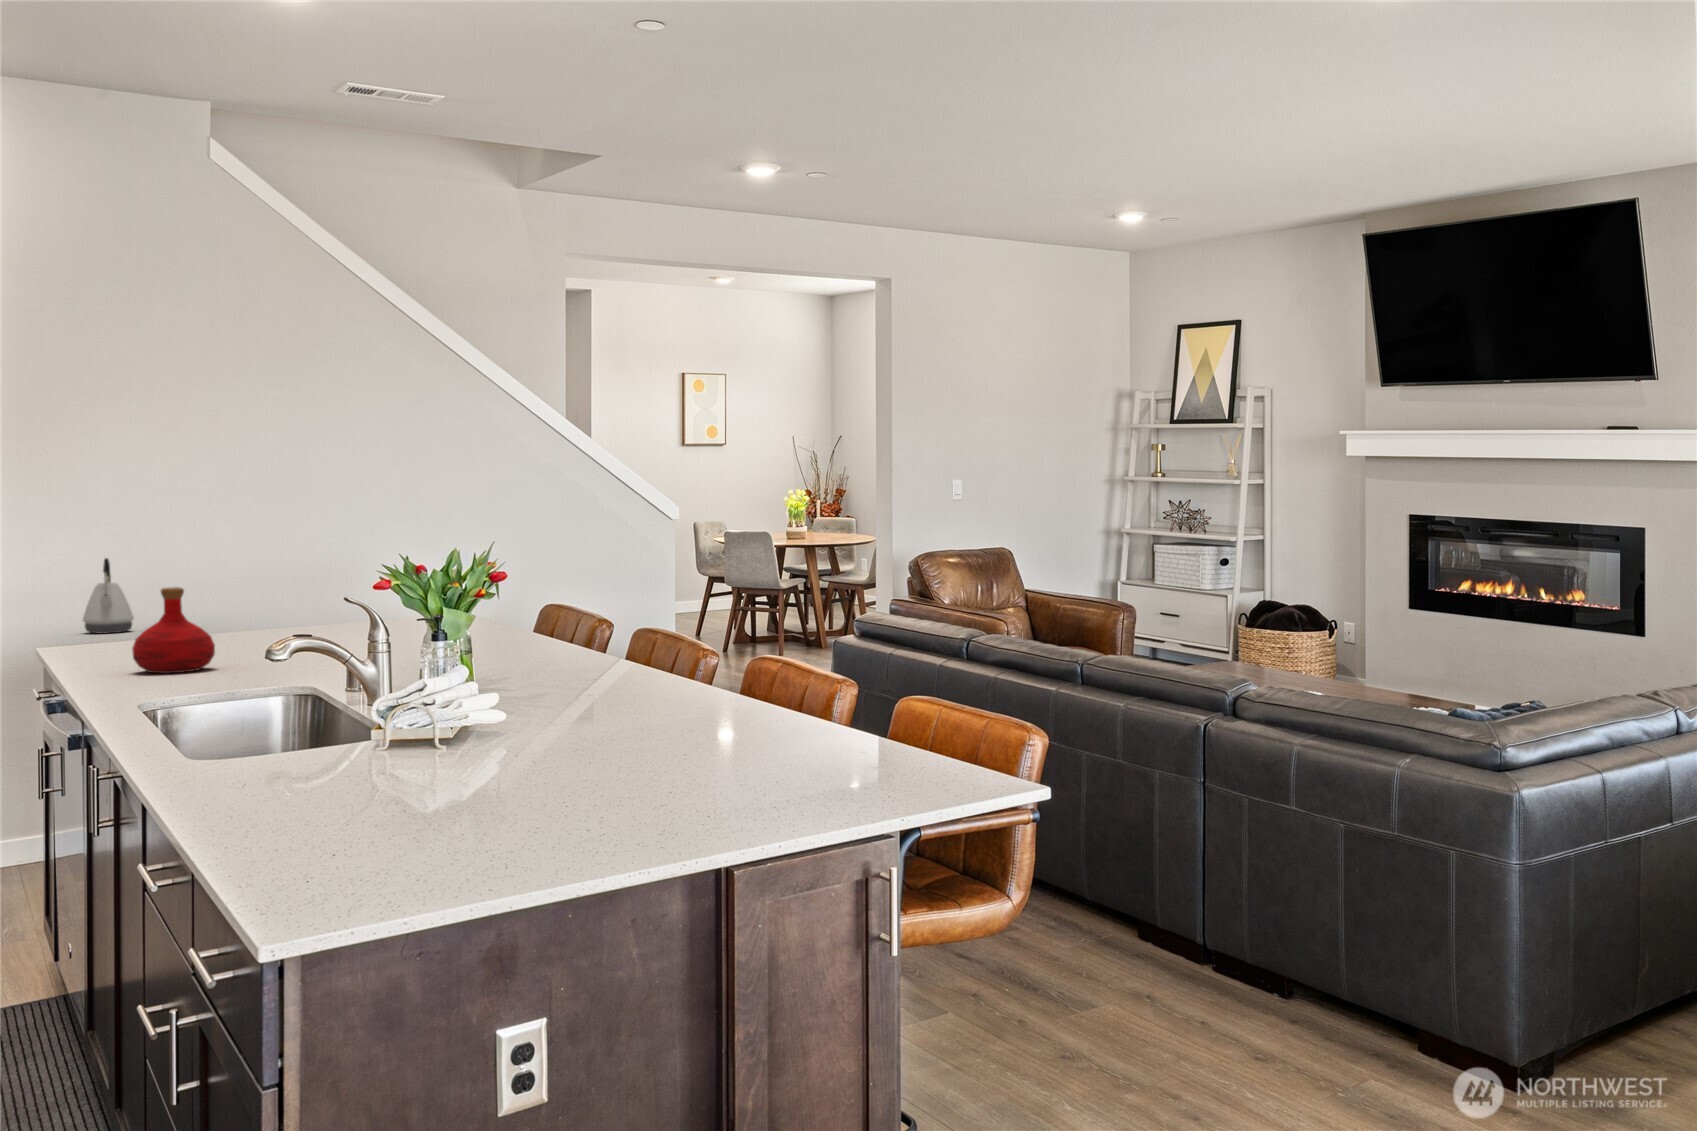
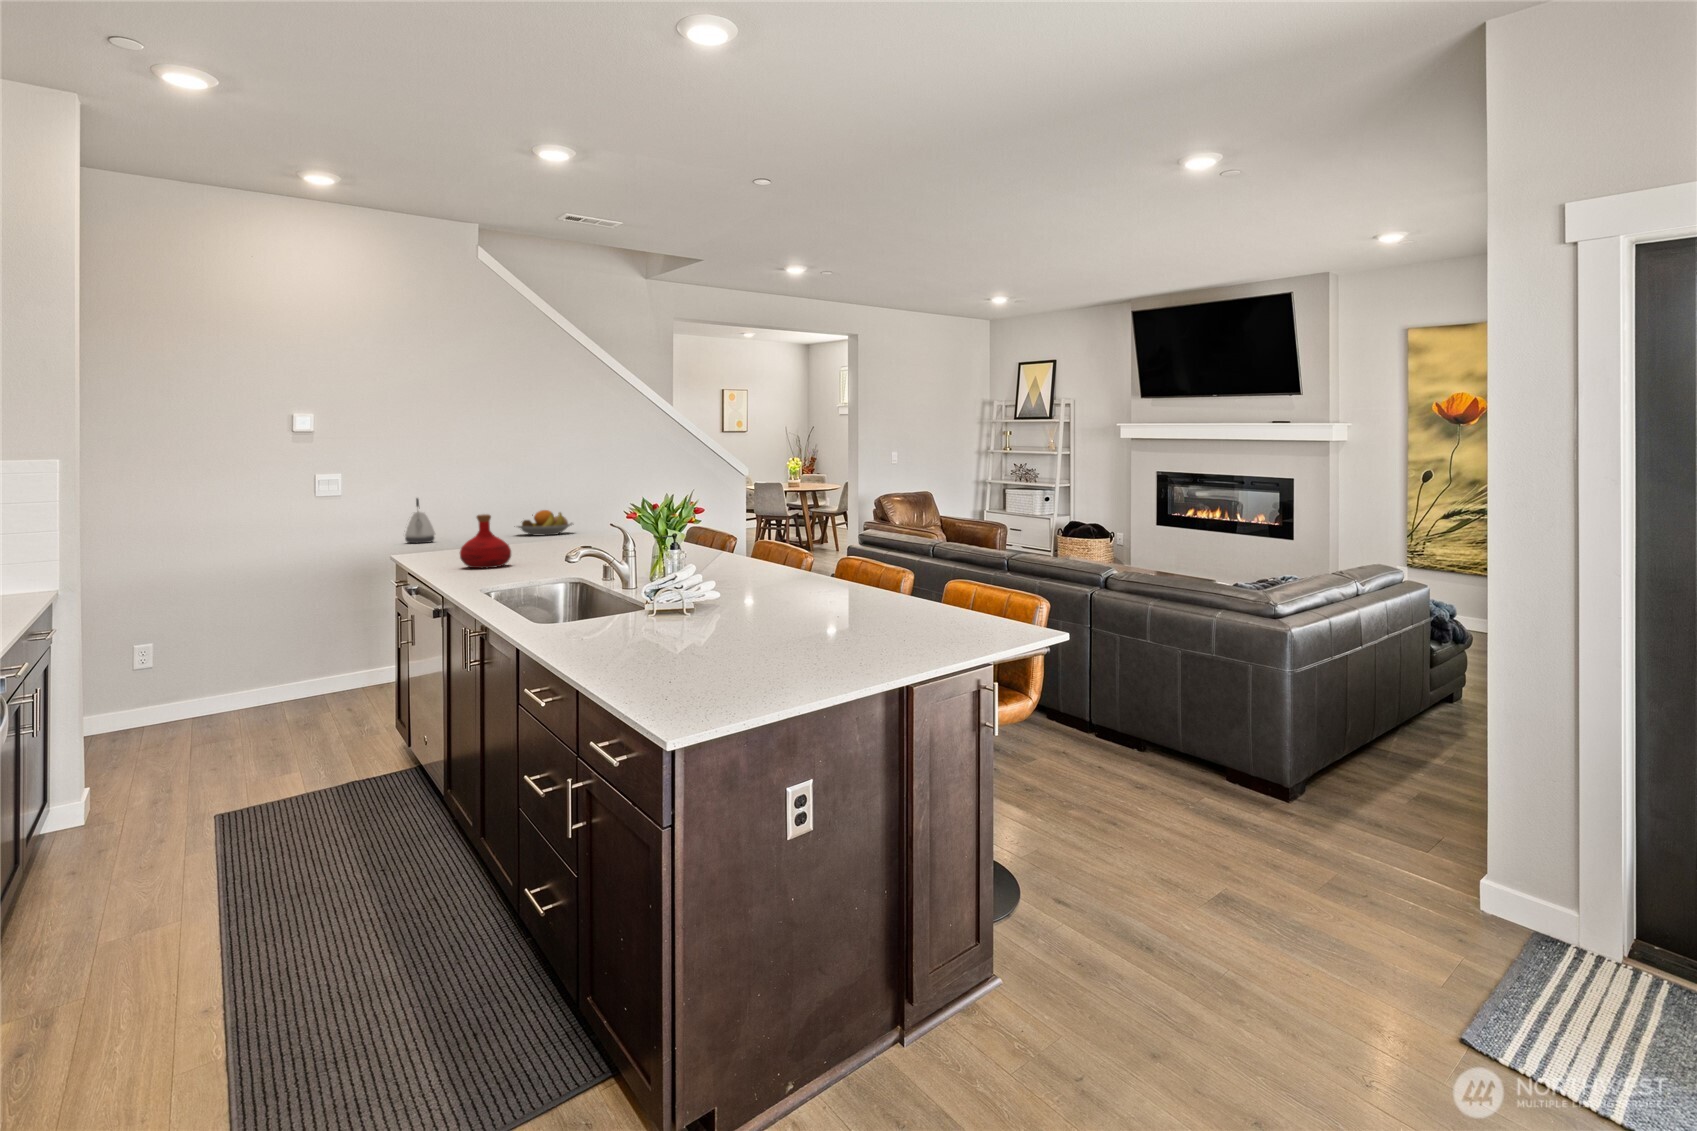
fruit bowl: none [264,579,365,621] -> present [517,510,573,536]

